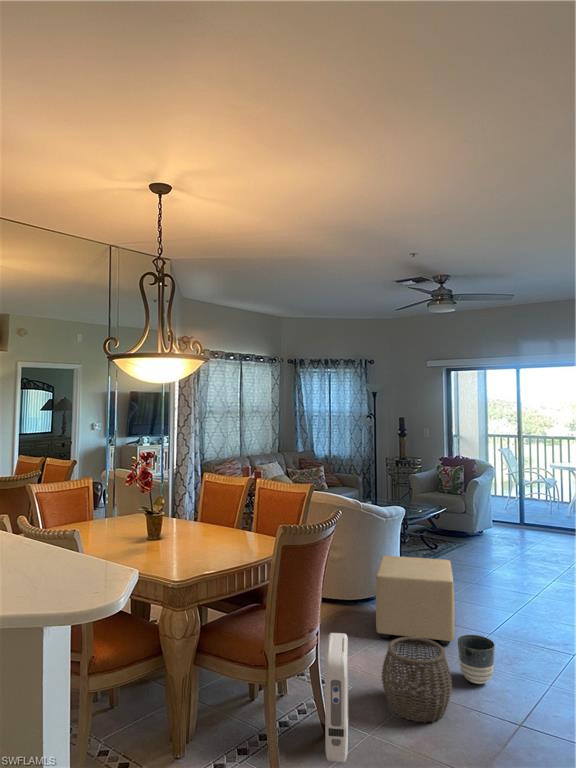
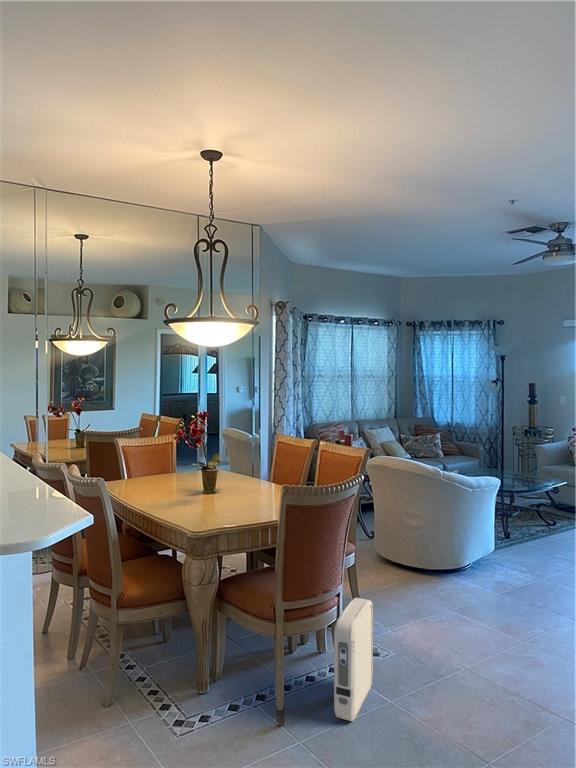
ottoman: present [376,556,454,645] -> none [441,529,536,628]
planter: present [458,635,495,684] -> none [512,620,554,673]
woven basket: present [382,637,452,723] -> none [415,612,490,701]

